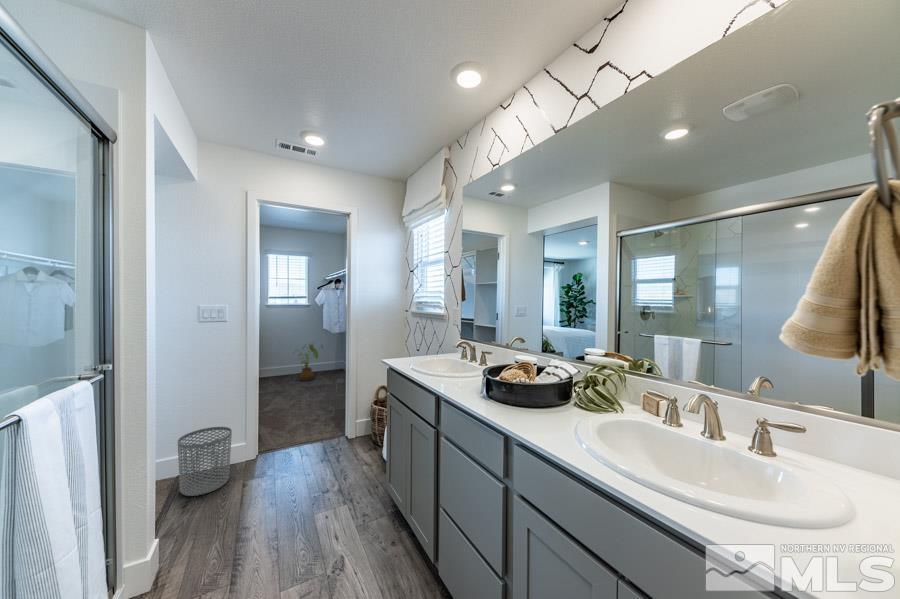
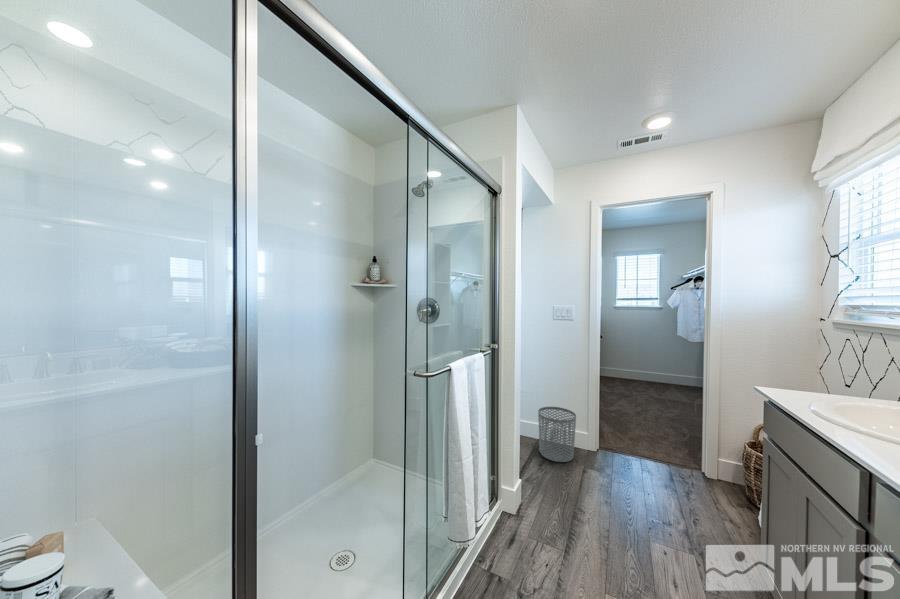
house plant: present [298,344,323,381] -> none [641,349,680,389]

